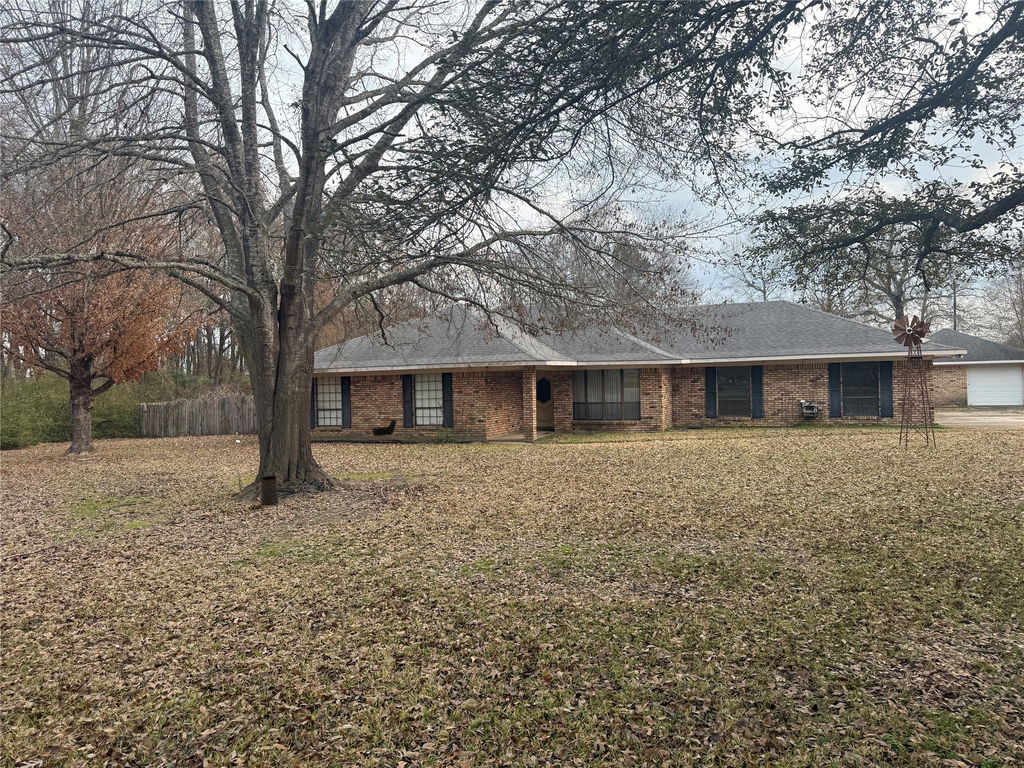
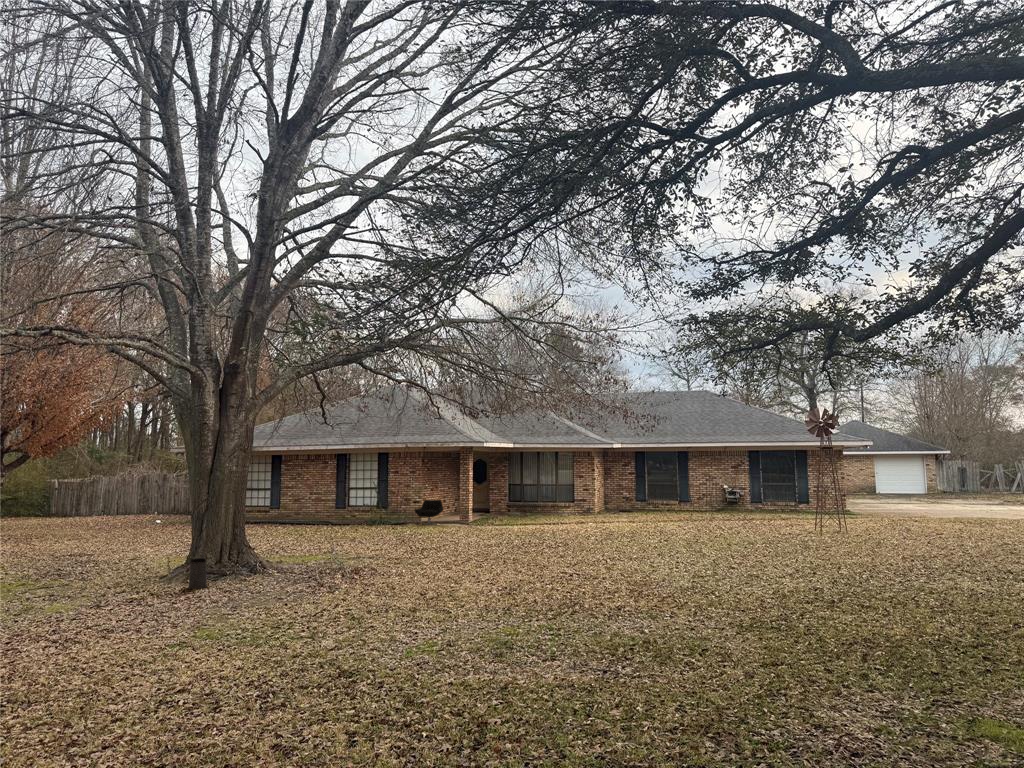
lounge chair: present [372,420,397,443] -> present [414,500,443,525]

